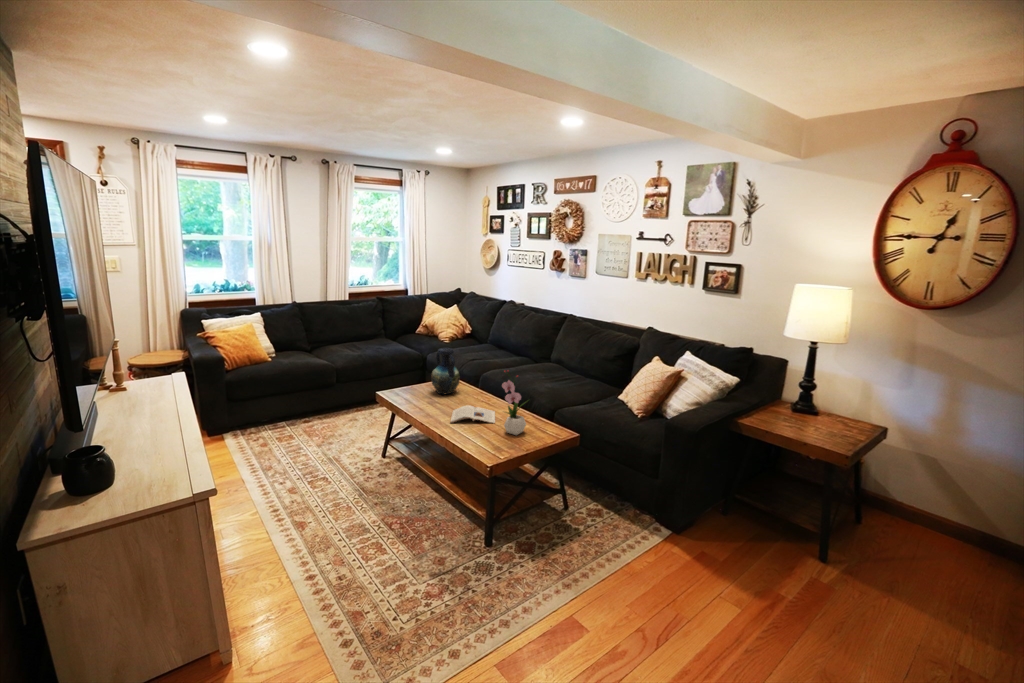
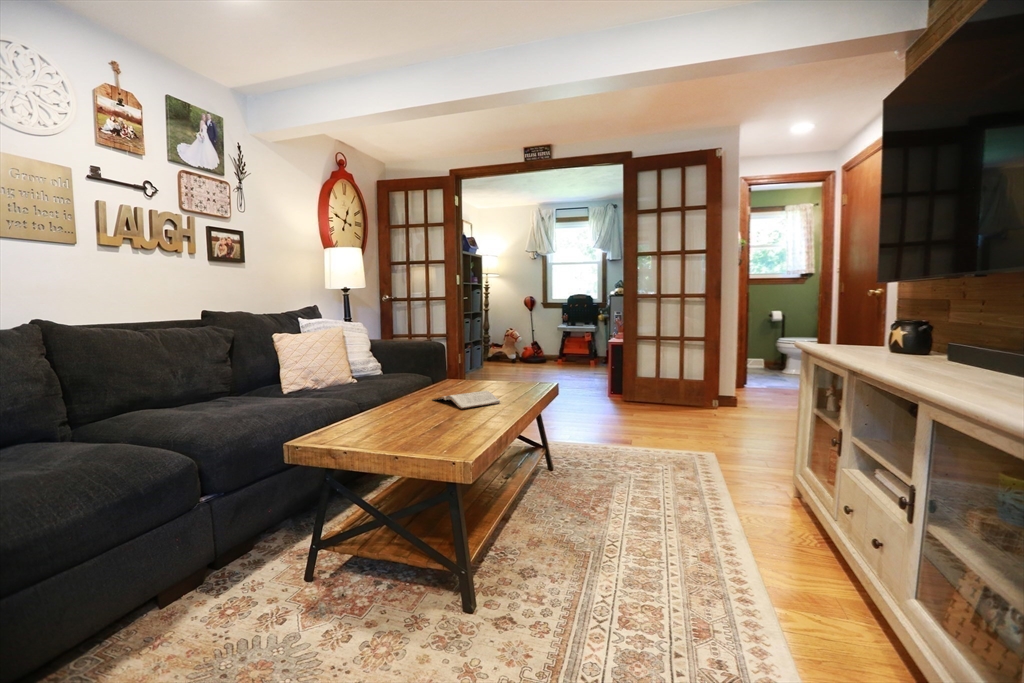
vase: present [431,348,460,394] -> none [346,338,408,433]
flower arrangement: present [502,370,526,435] -> none [466,315,495,388]

